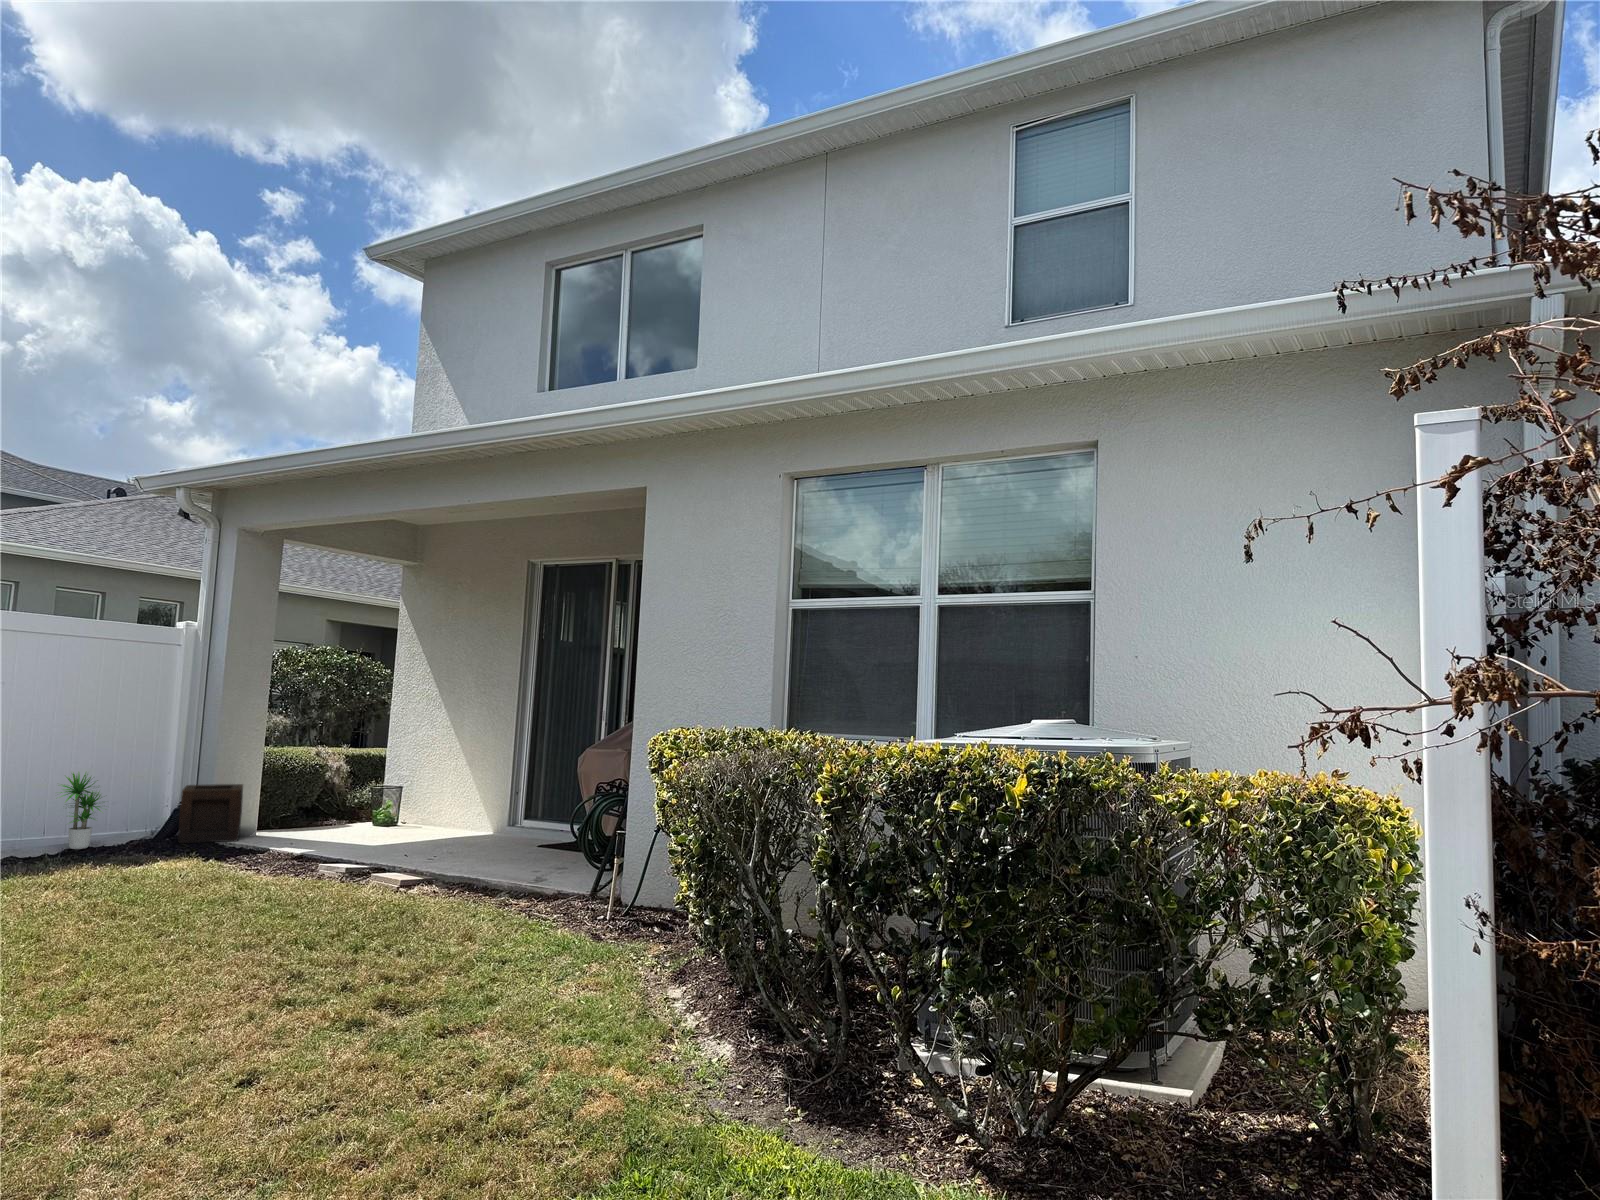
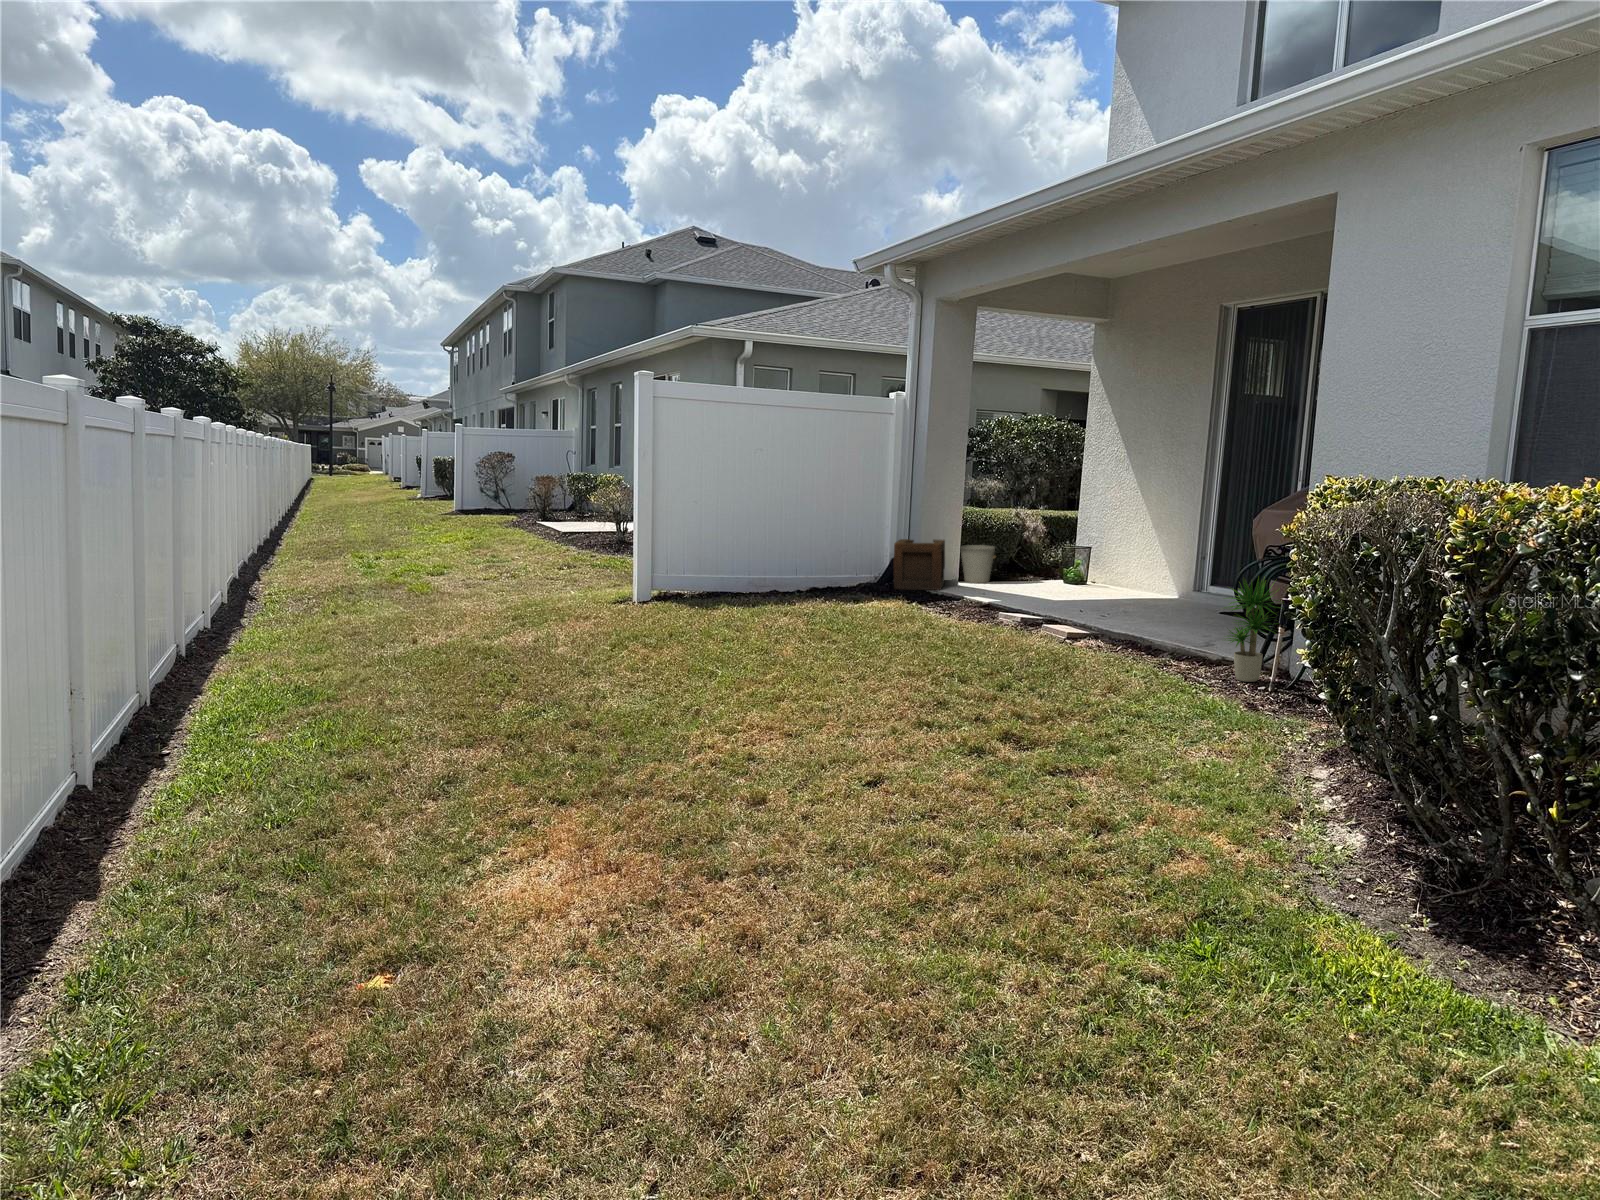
potted plant: present [60,772,101,849] -> present [1224,577,1281,682]
bucket: none [259,788,302,830] -> present [960,545,996,583]

